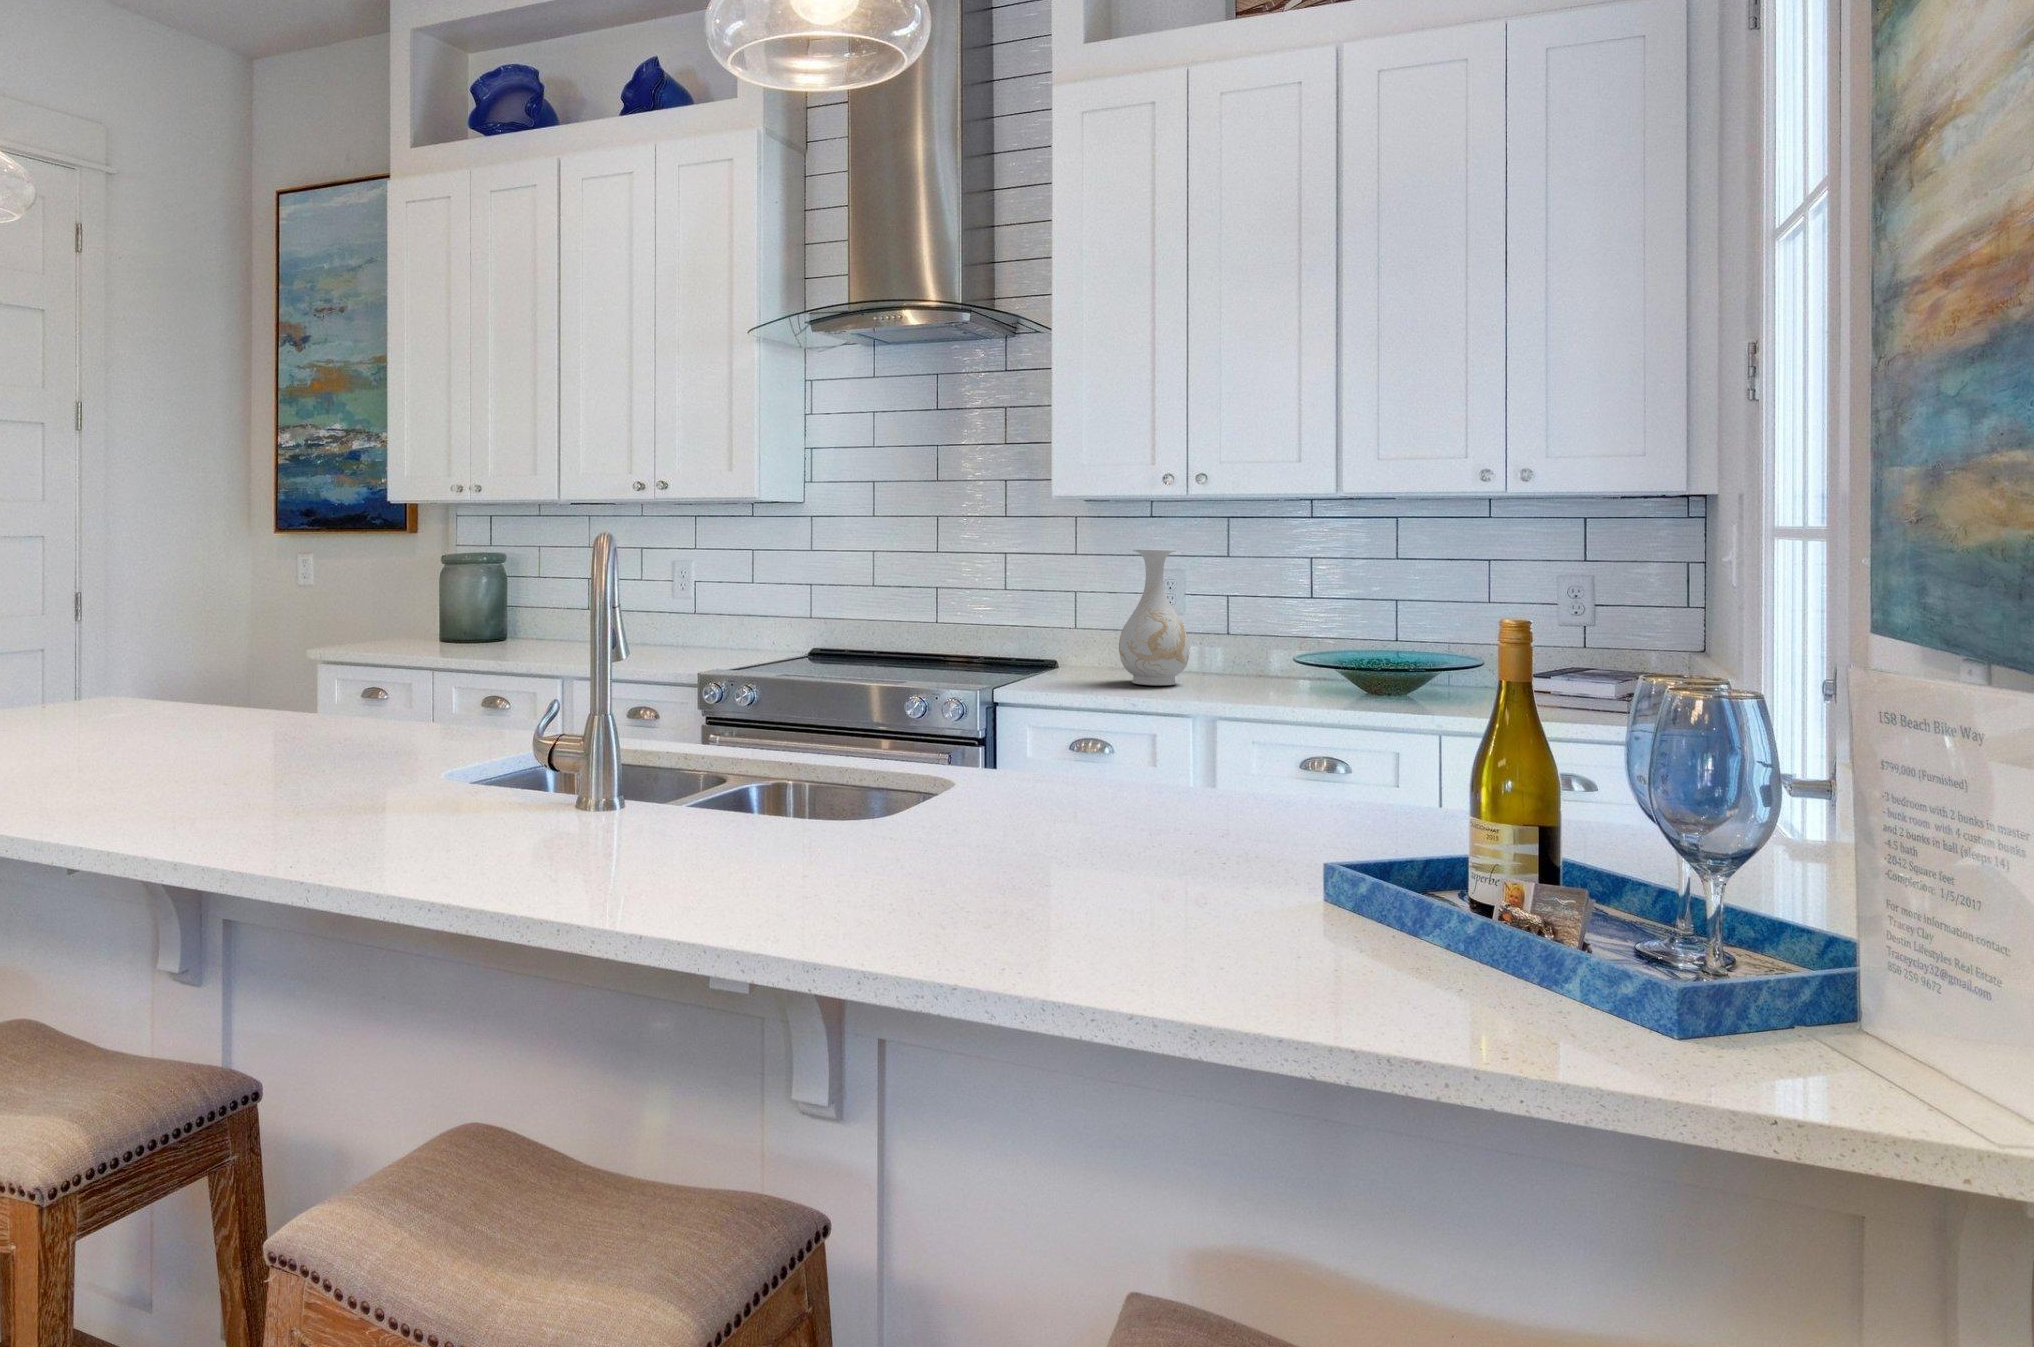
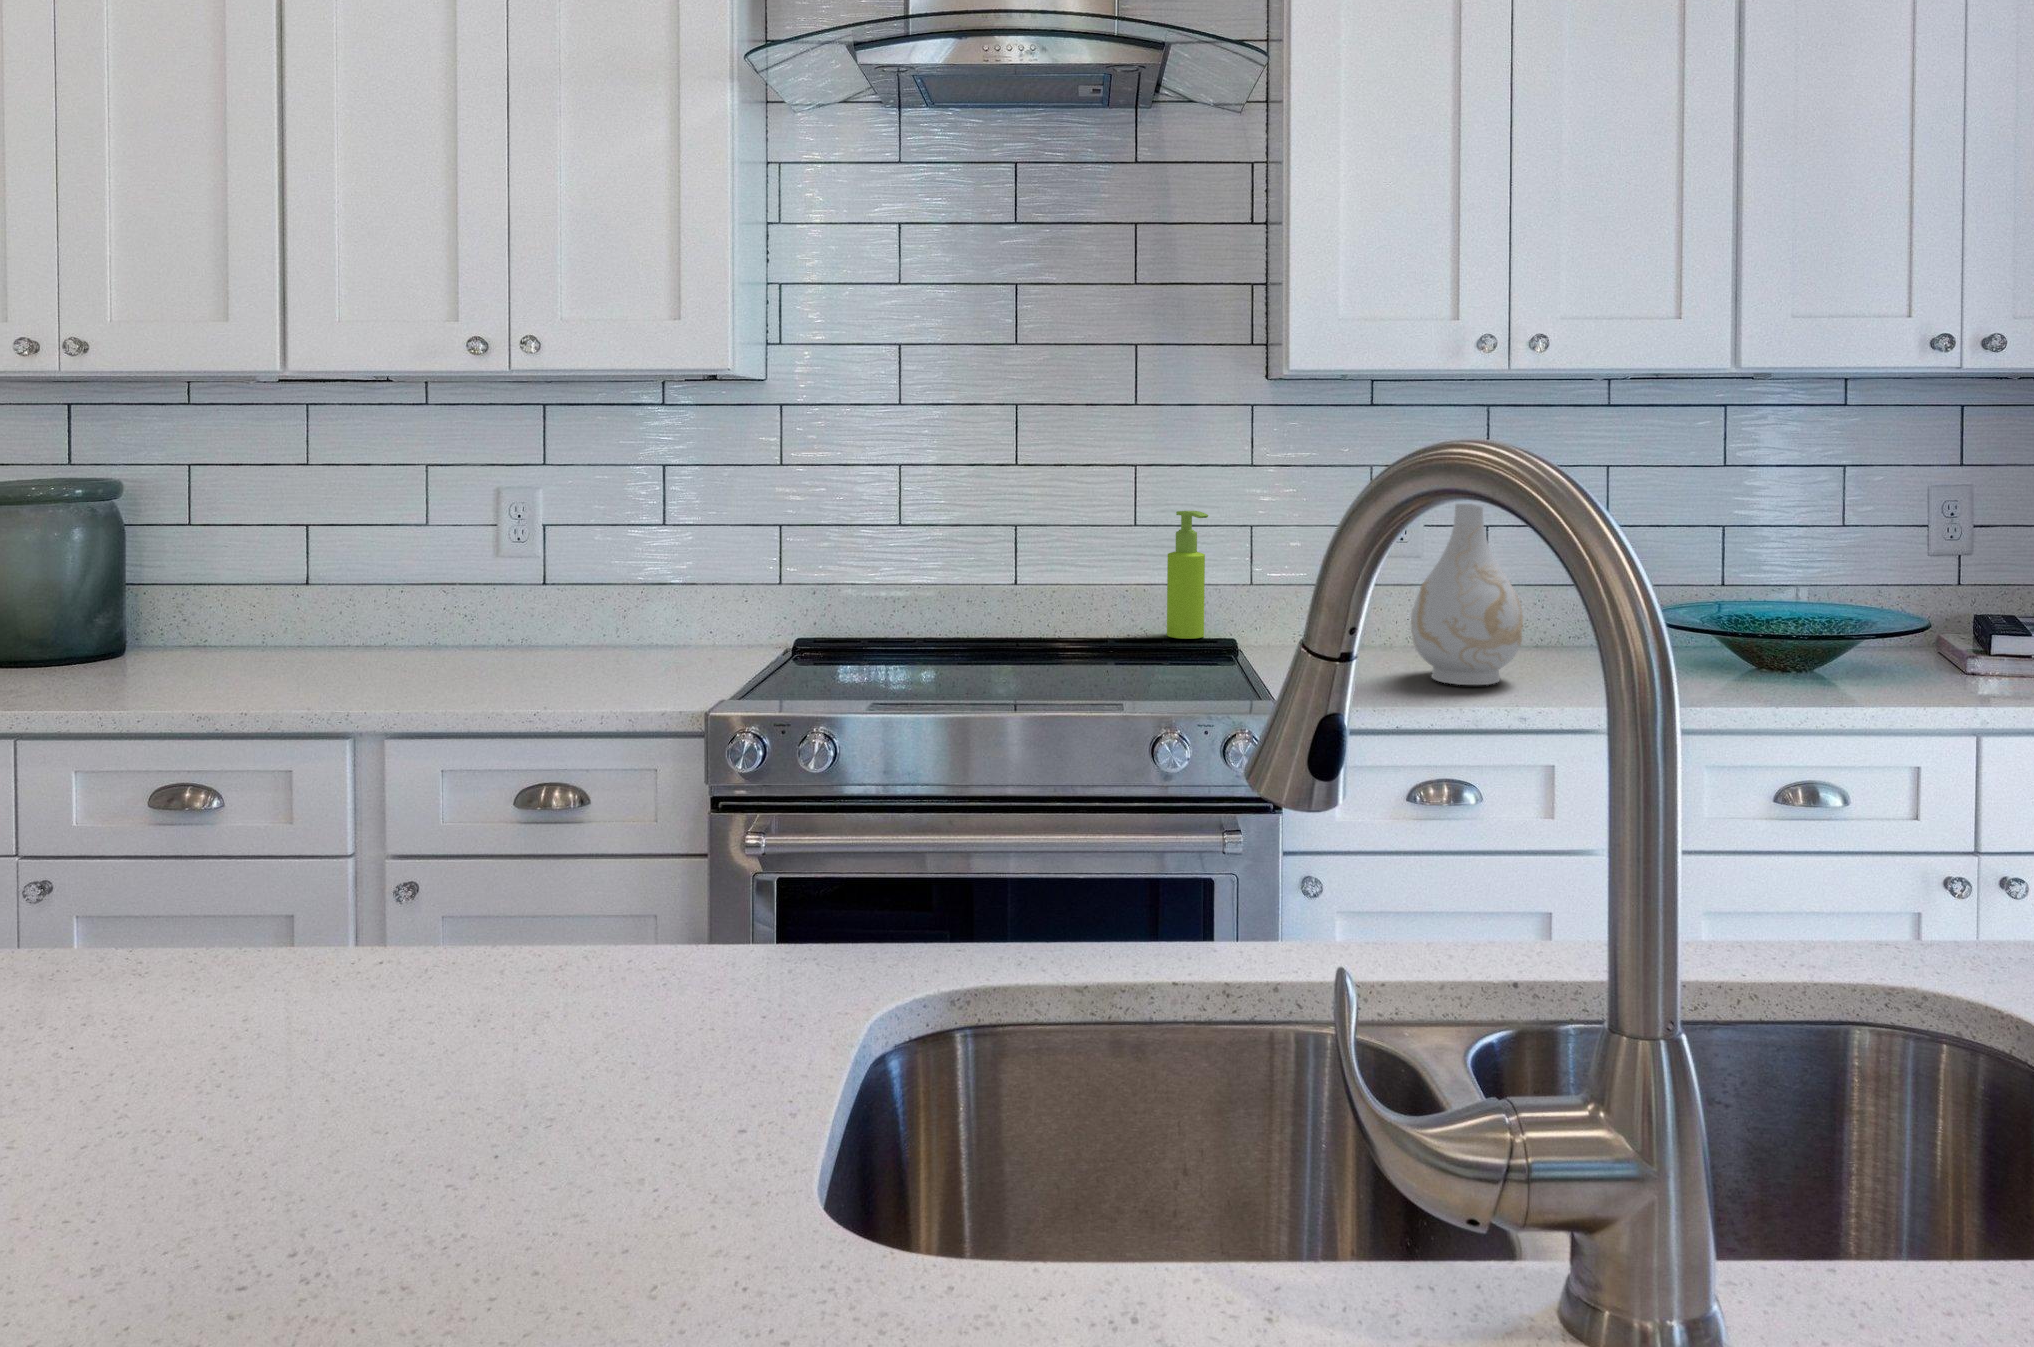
soap dispenser: none [1030,583,1054,662] -> present [1167,511,1208,639]

